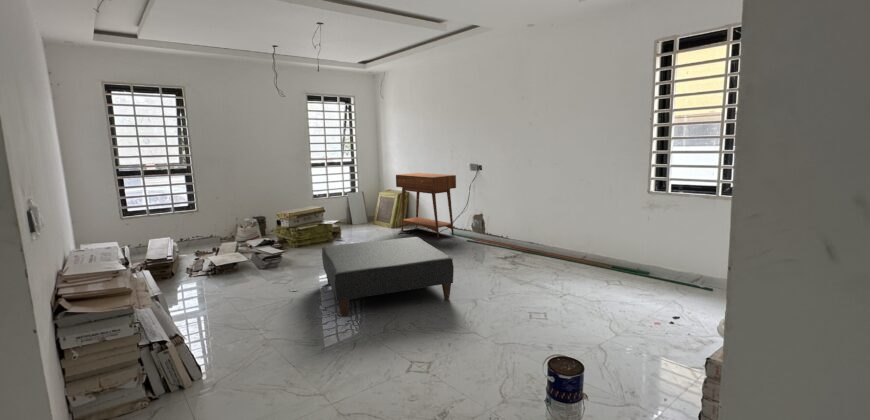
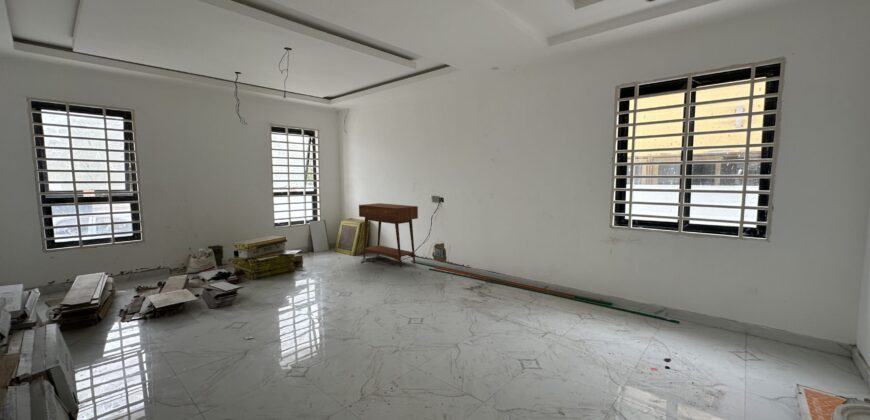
ottoman: present [322,237,454,317] -> none [283,271,430,372]

